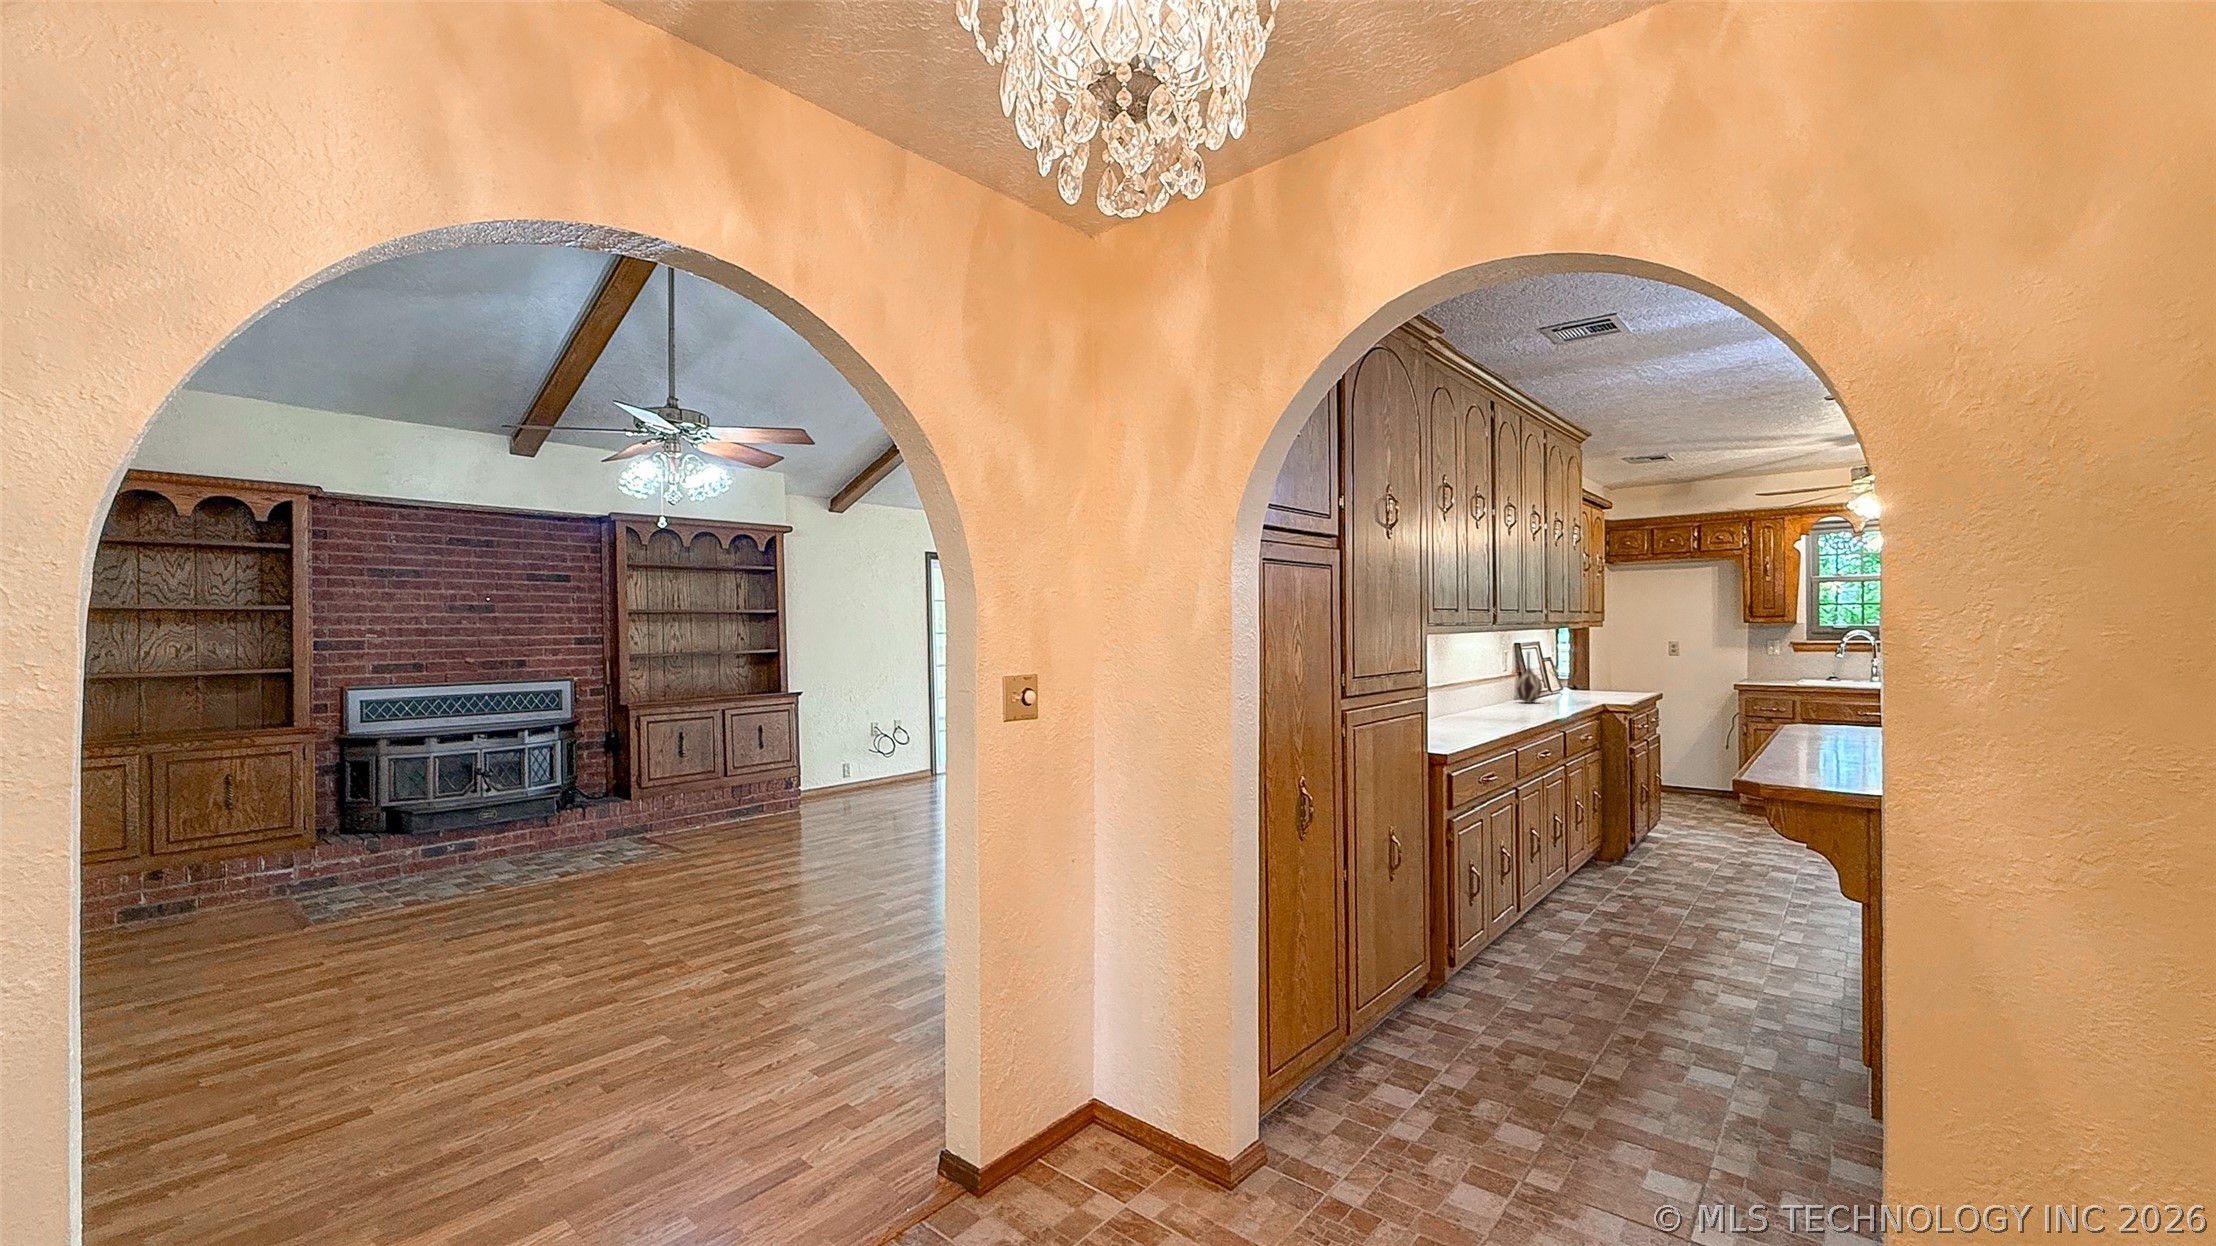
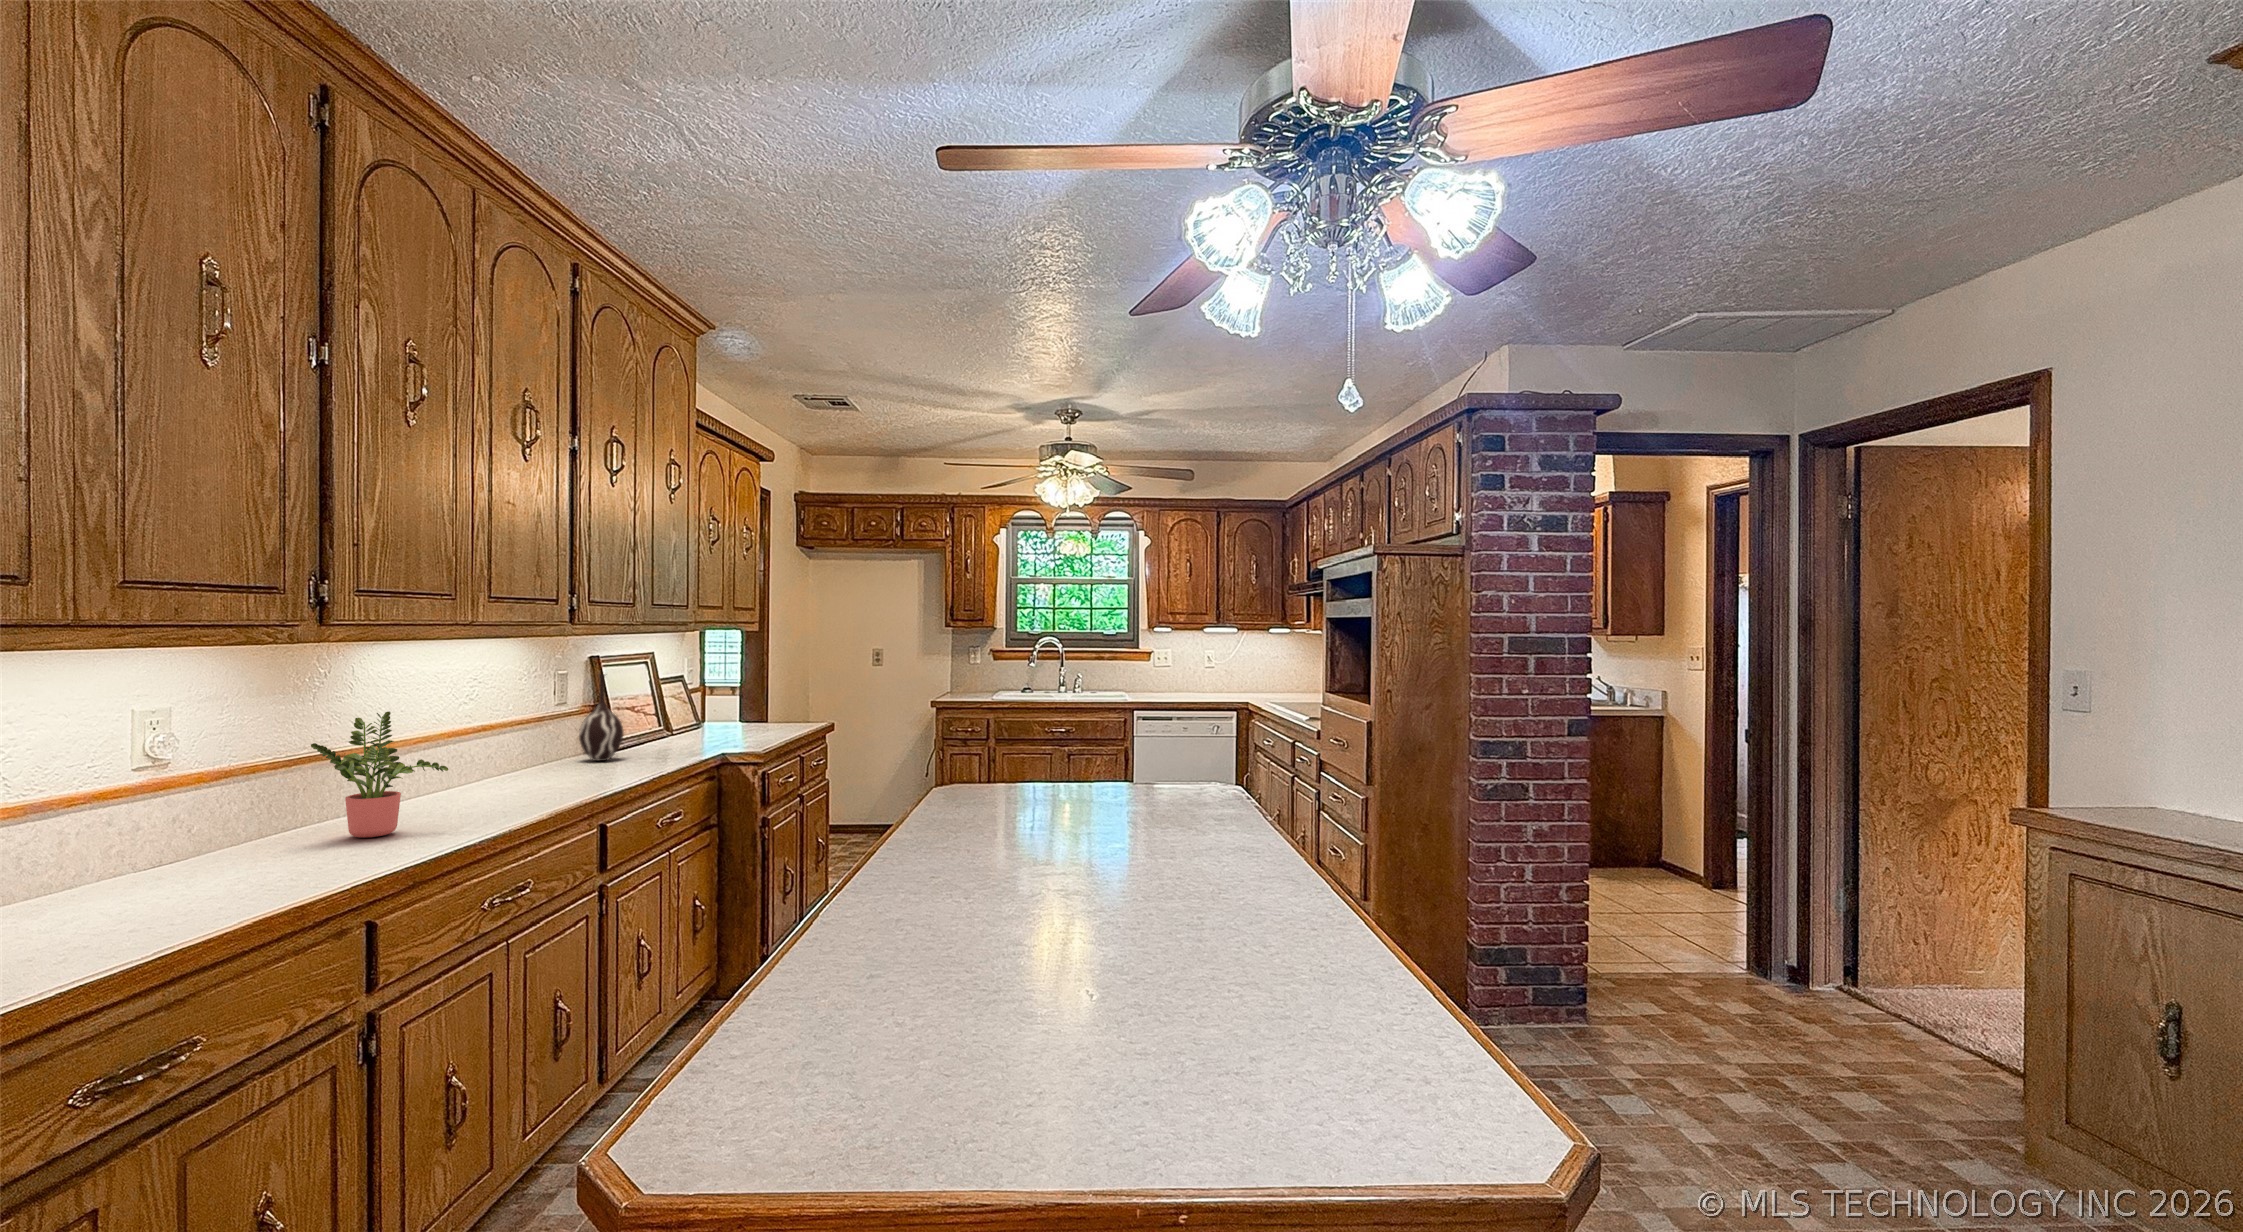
potted plant: none [1459,662,1511,719] -> present [311,712,448,838]

